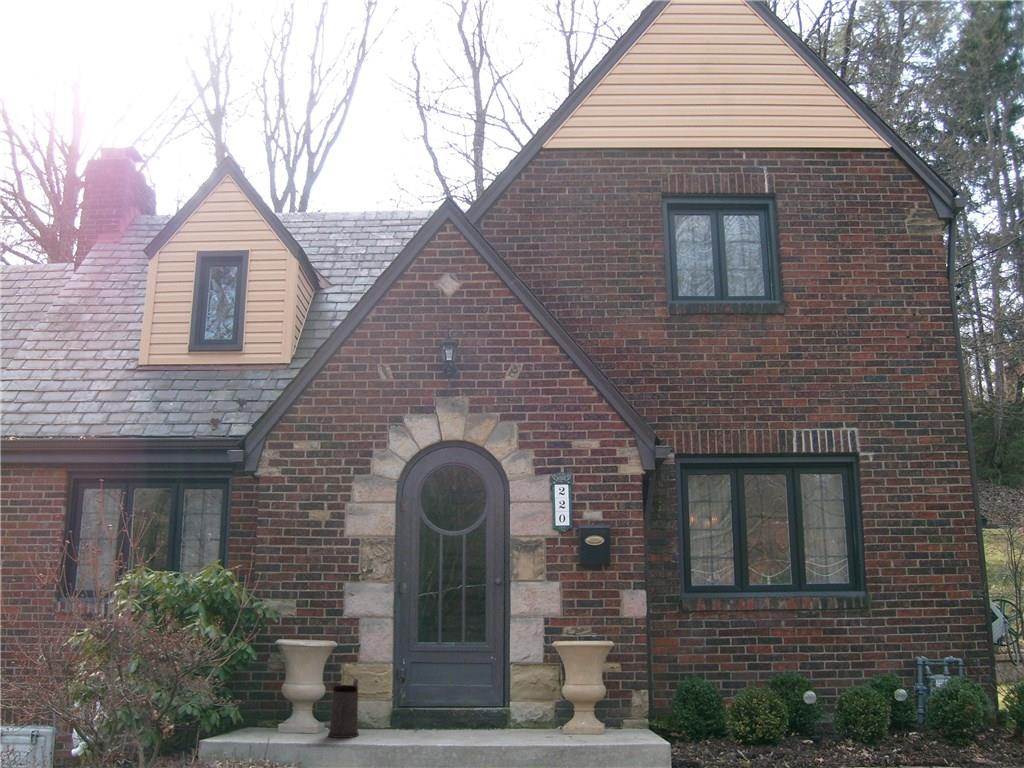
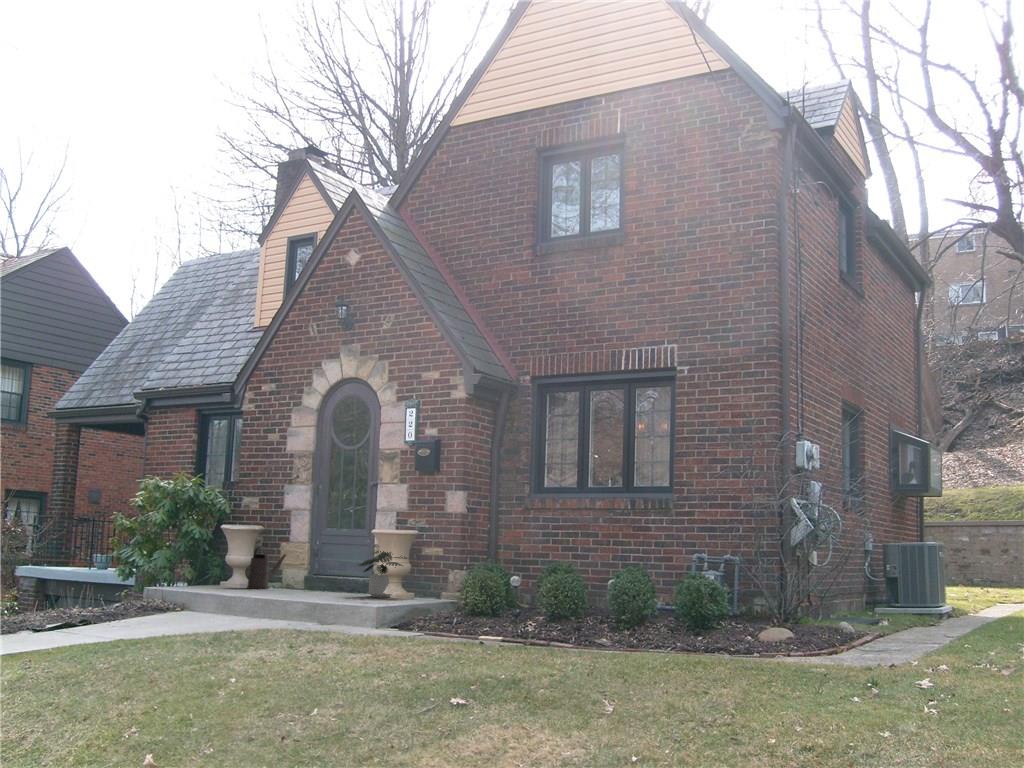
potted plant: none [519,671,596,736] -> present [359,551,407,597]

